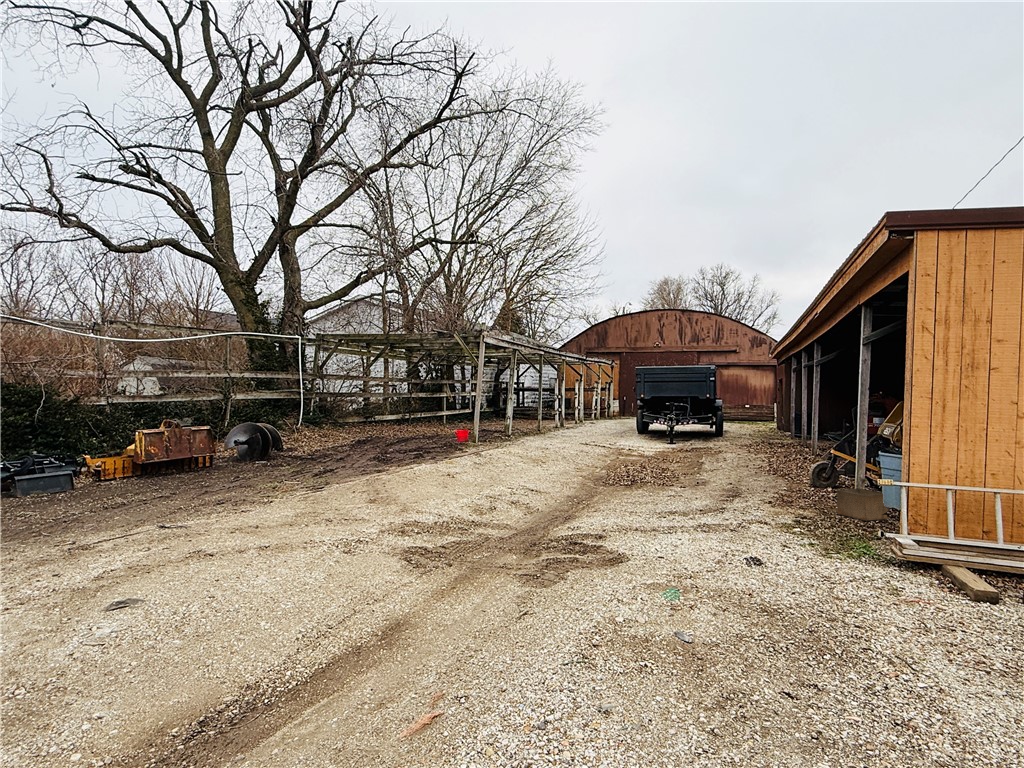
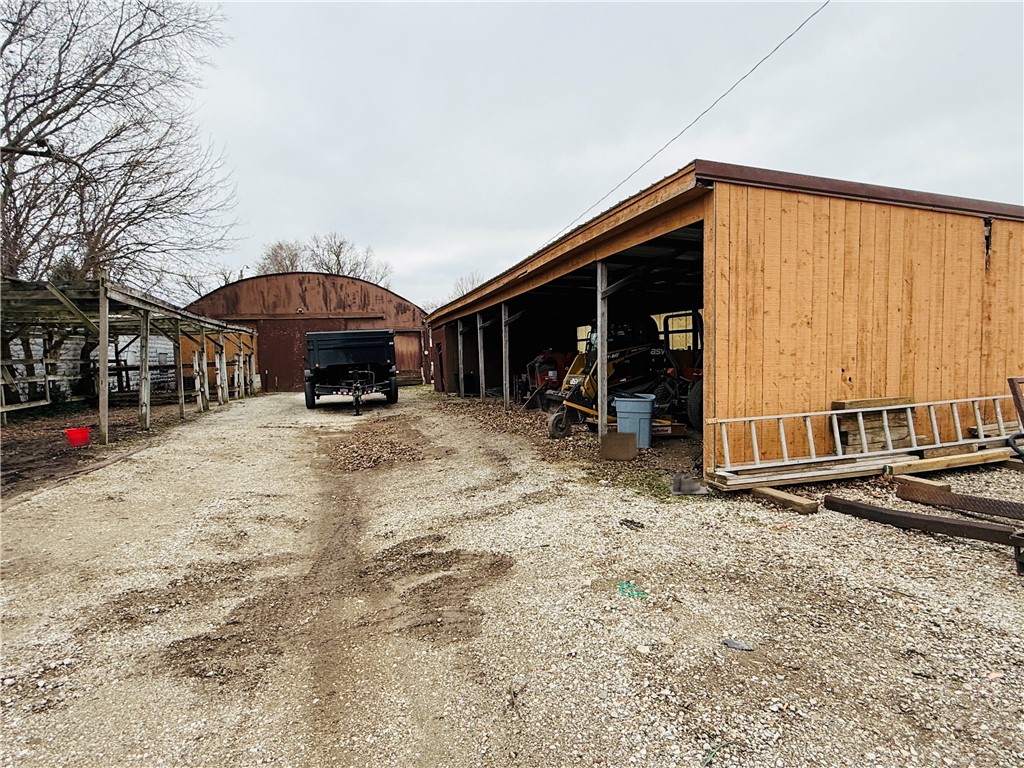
boots: none [848,531,898,559] -> present [669,472,707,494]

